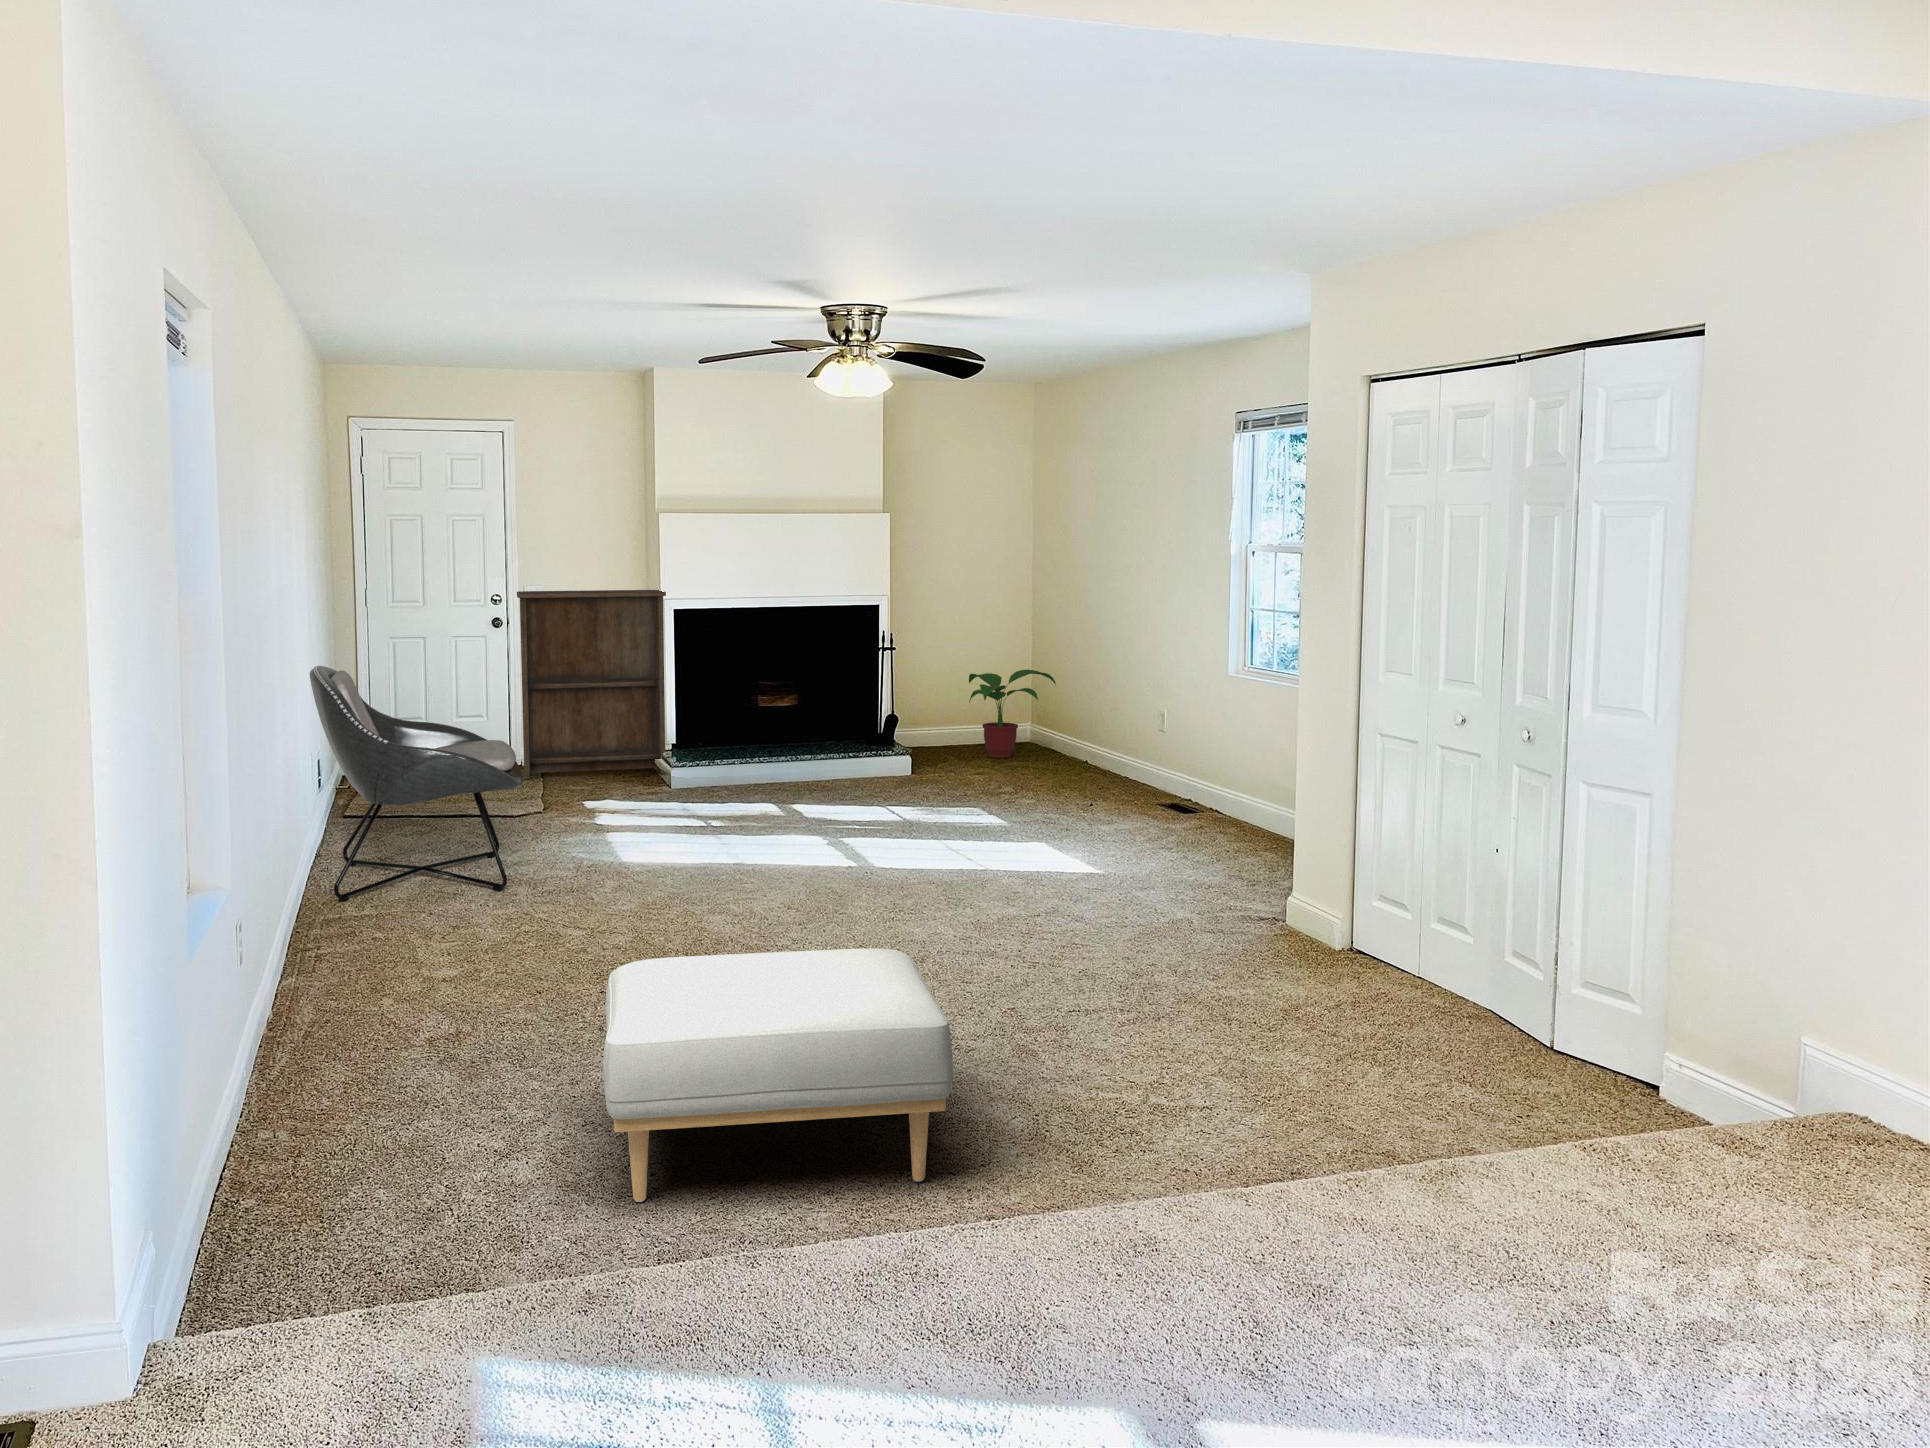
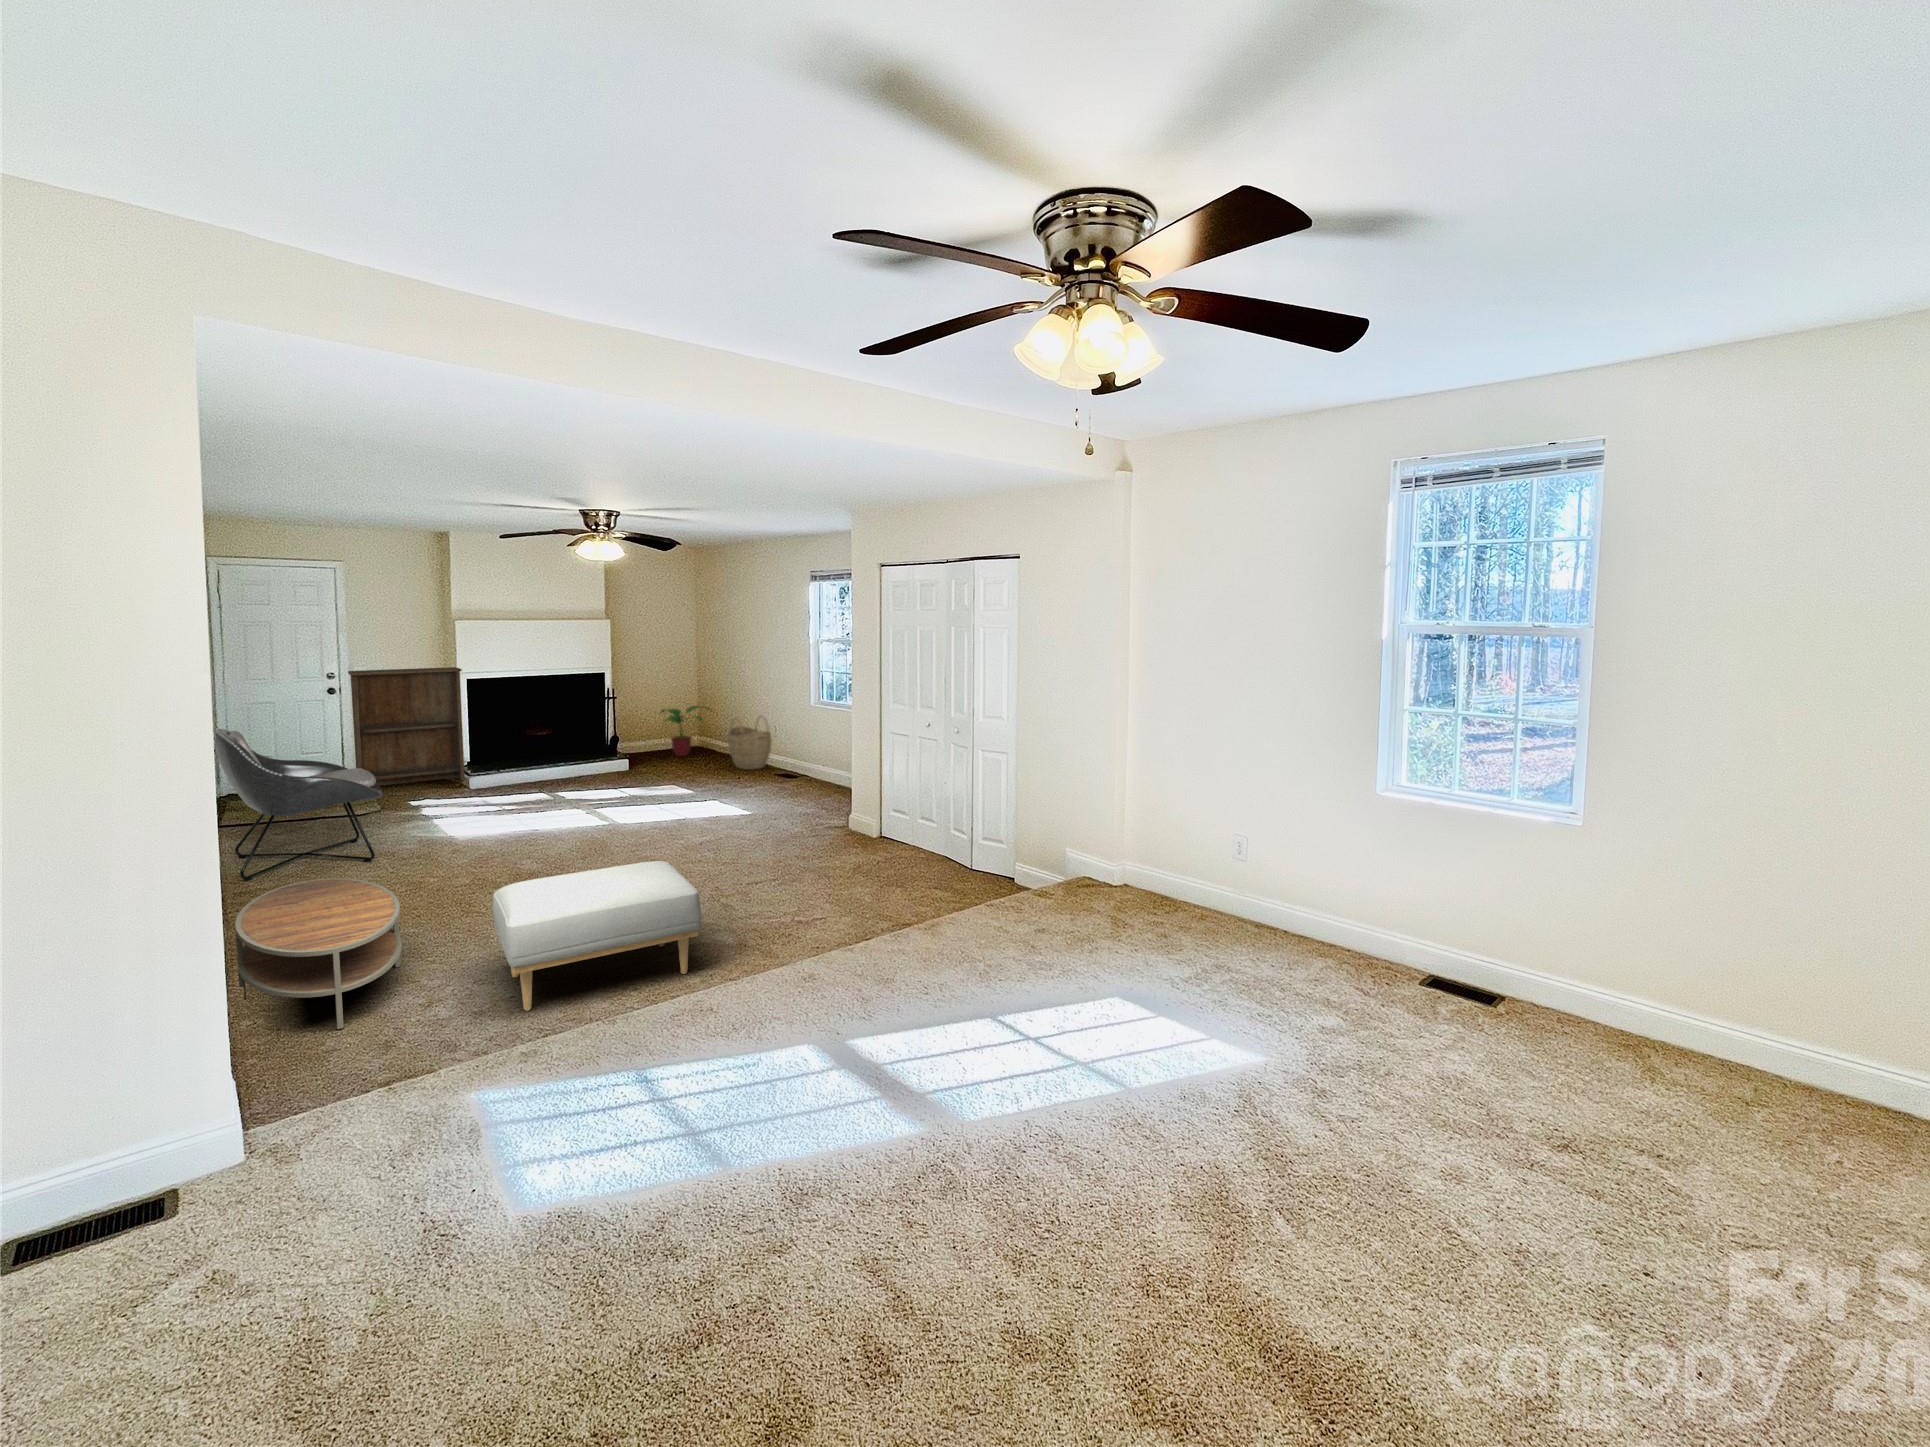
woven basket: none [1076,692,1152,791] -> present [728,718,772,770]
coffee table: none [252,913,482,1176] -> present [235,878,402,1029]

